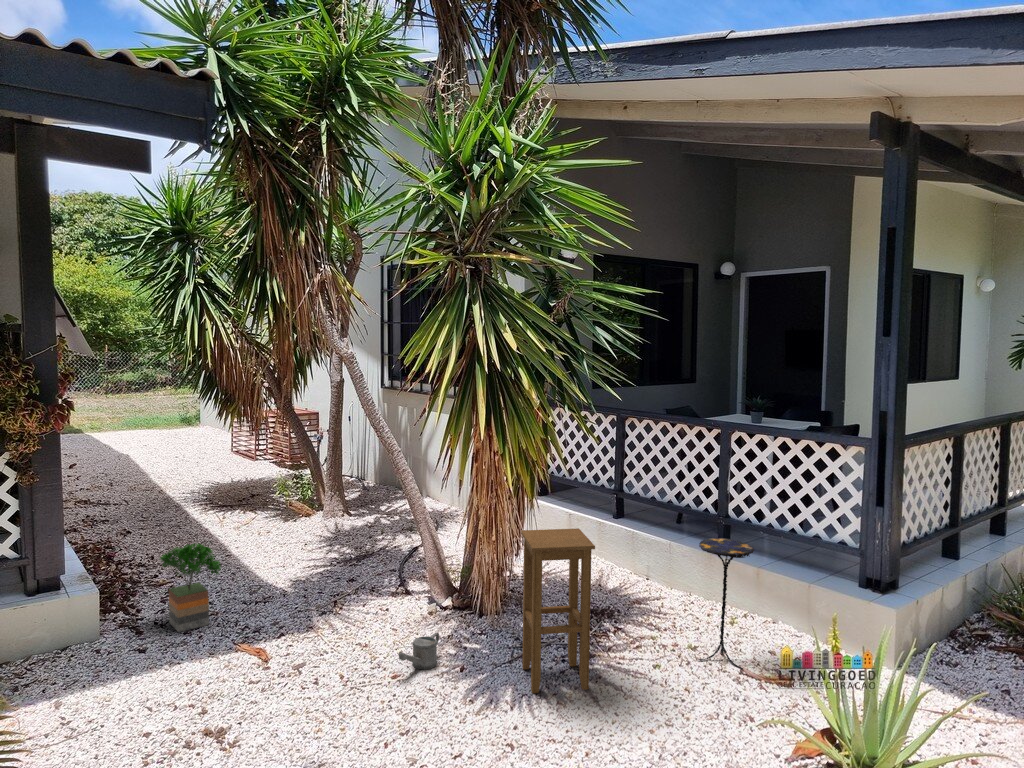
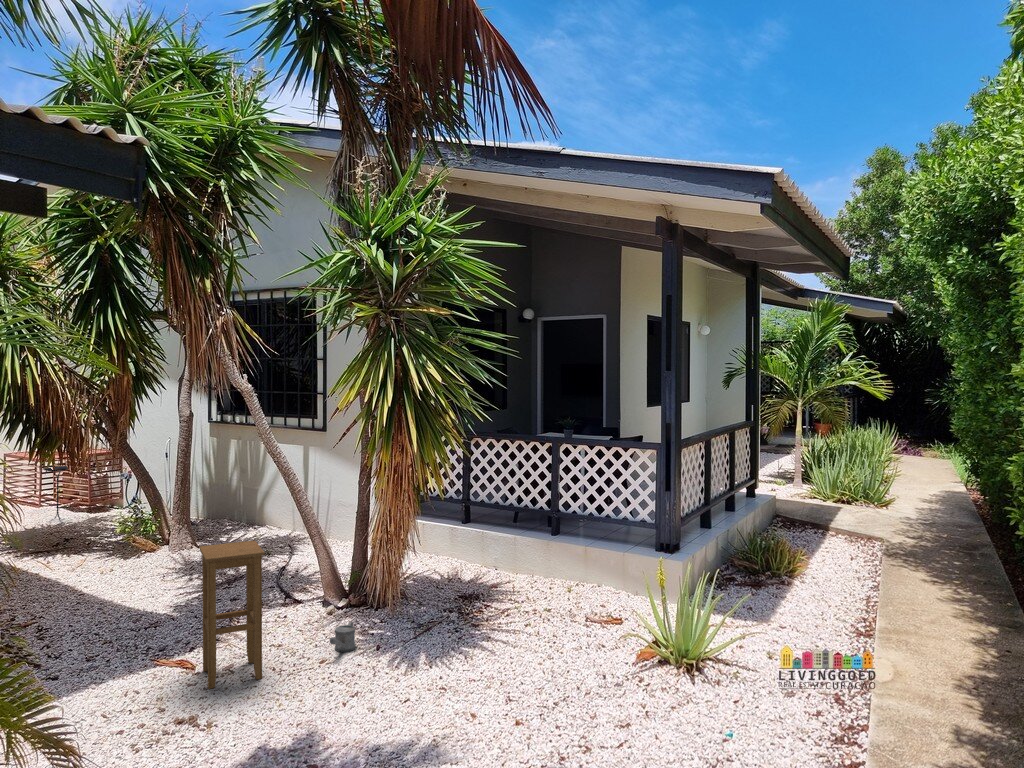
stool: present [521,528,595,693] -> present [200,541,265,689]
side table: present [699,538,754,669] -> present [43,466,68,522]
potted tree: present [160,543,221,632] -> none [65,571,132,657]

